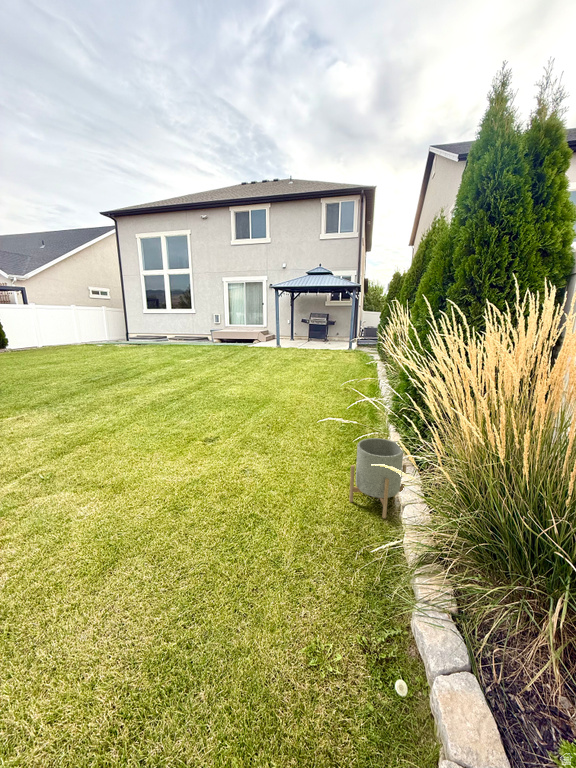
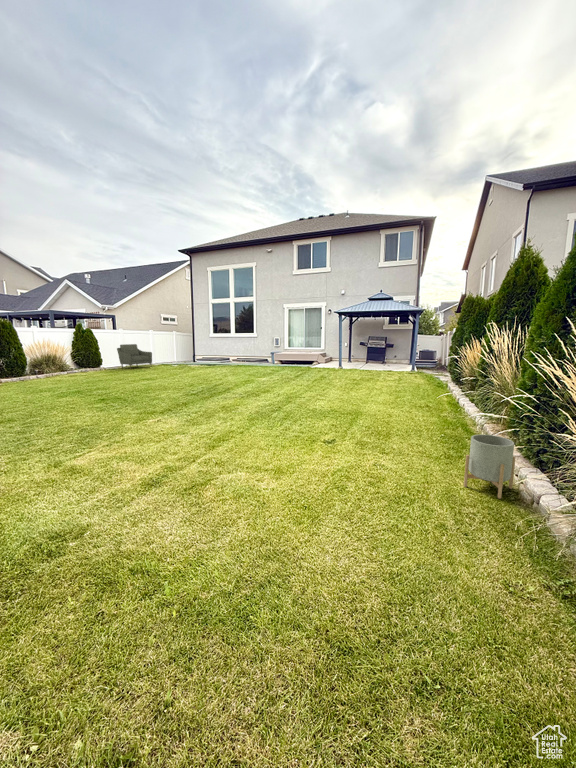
chair: none [25,321,71,350] -> present [117,344,152,369]

